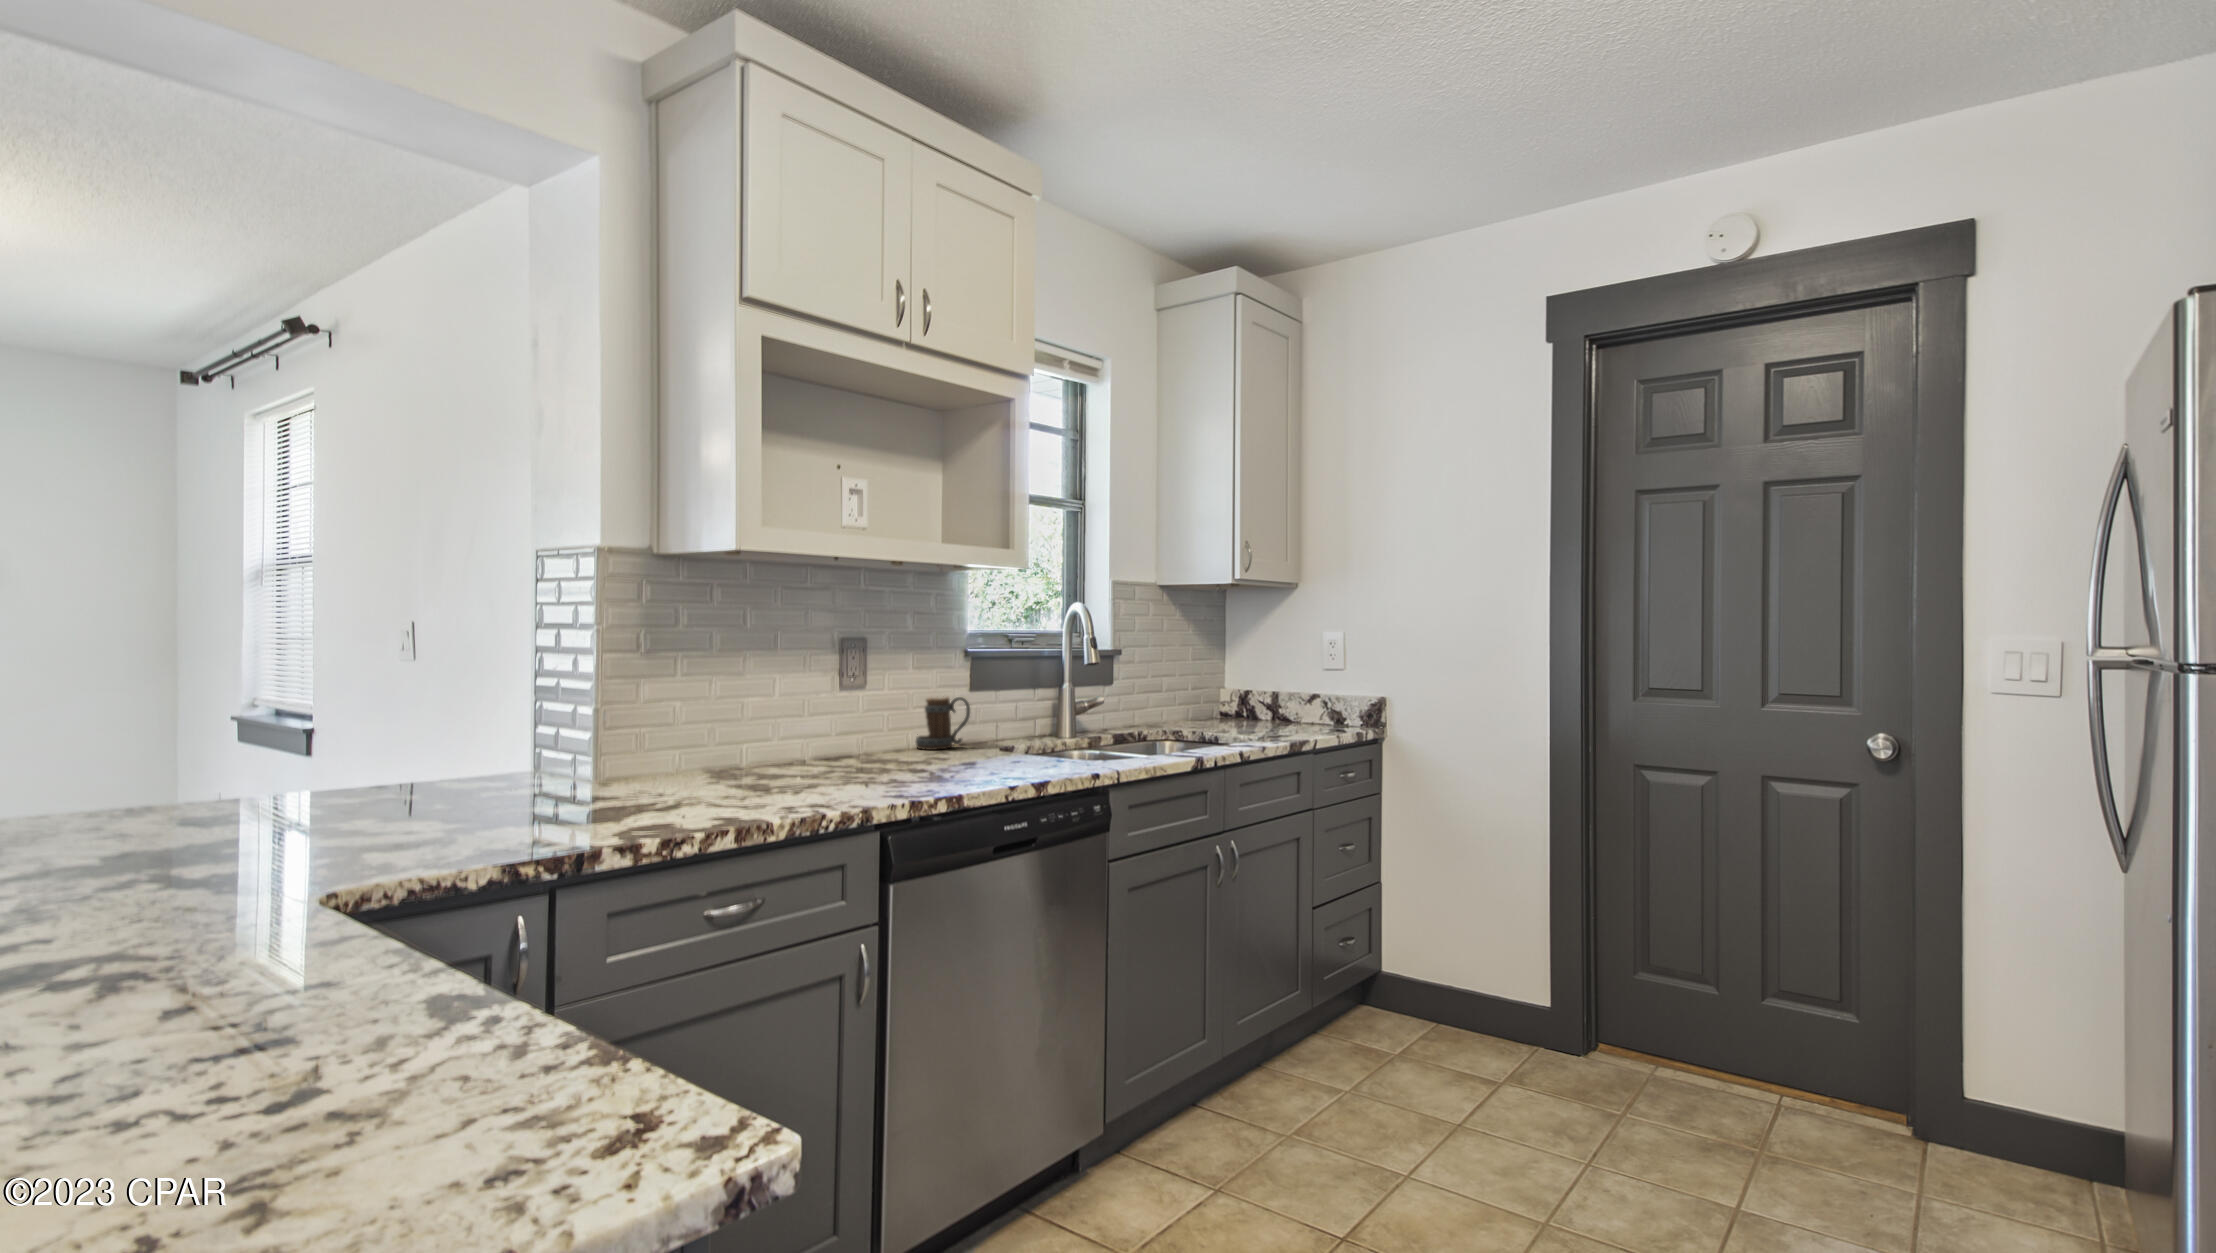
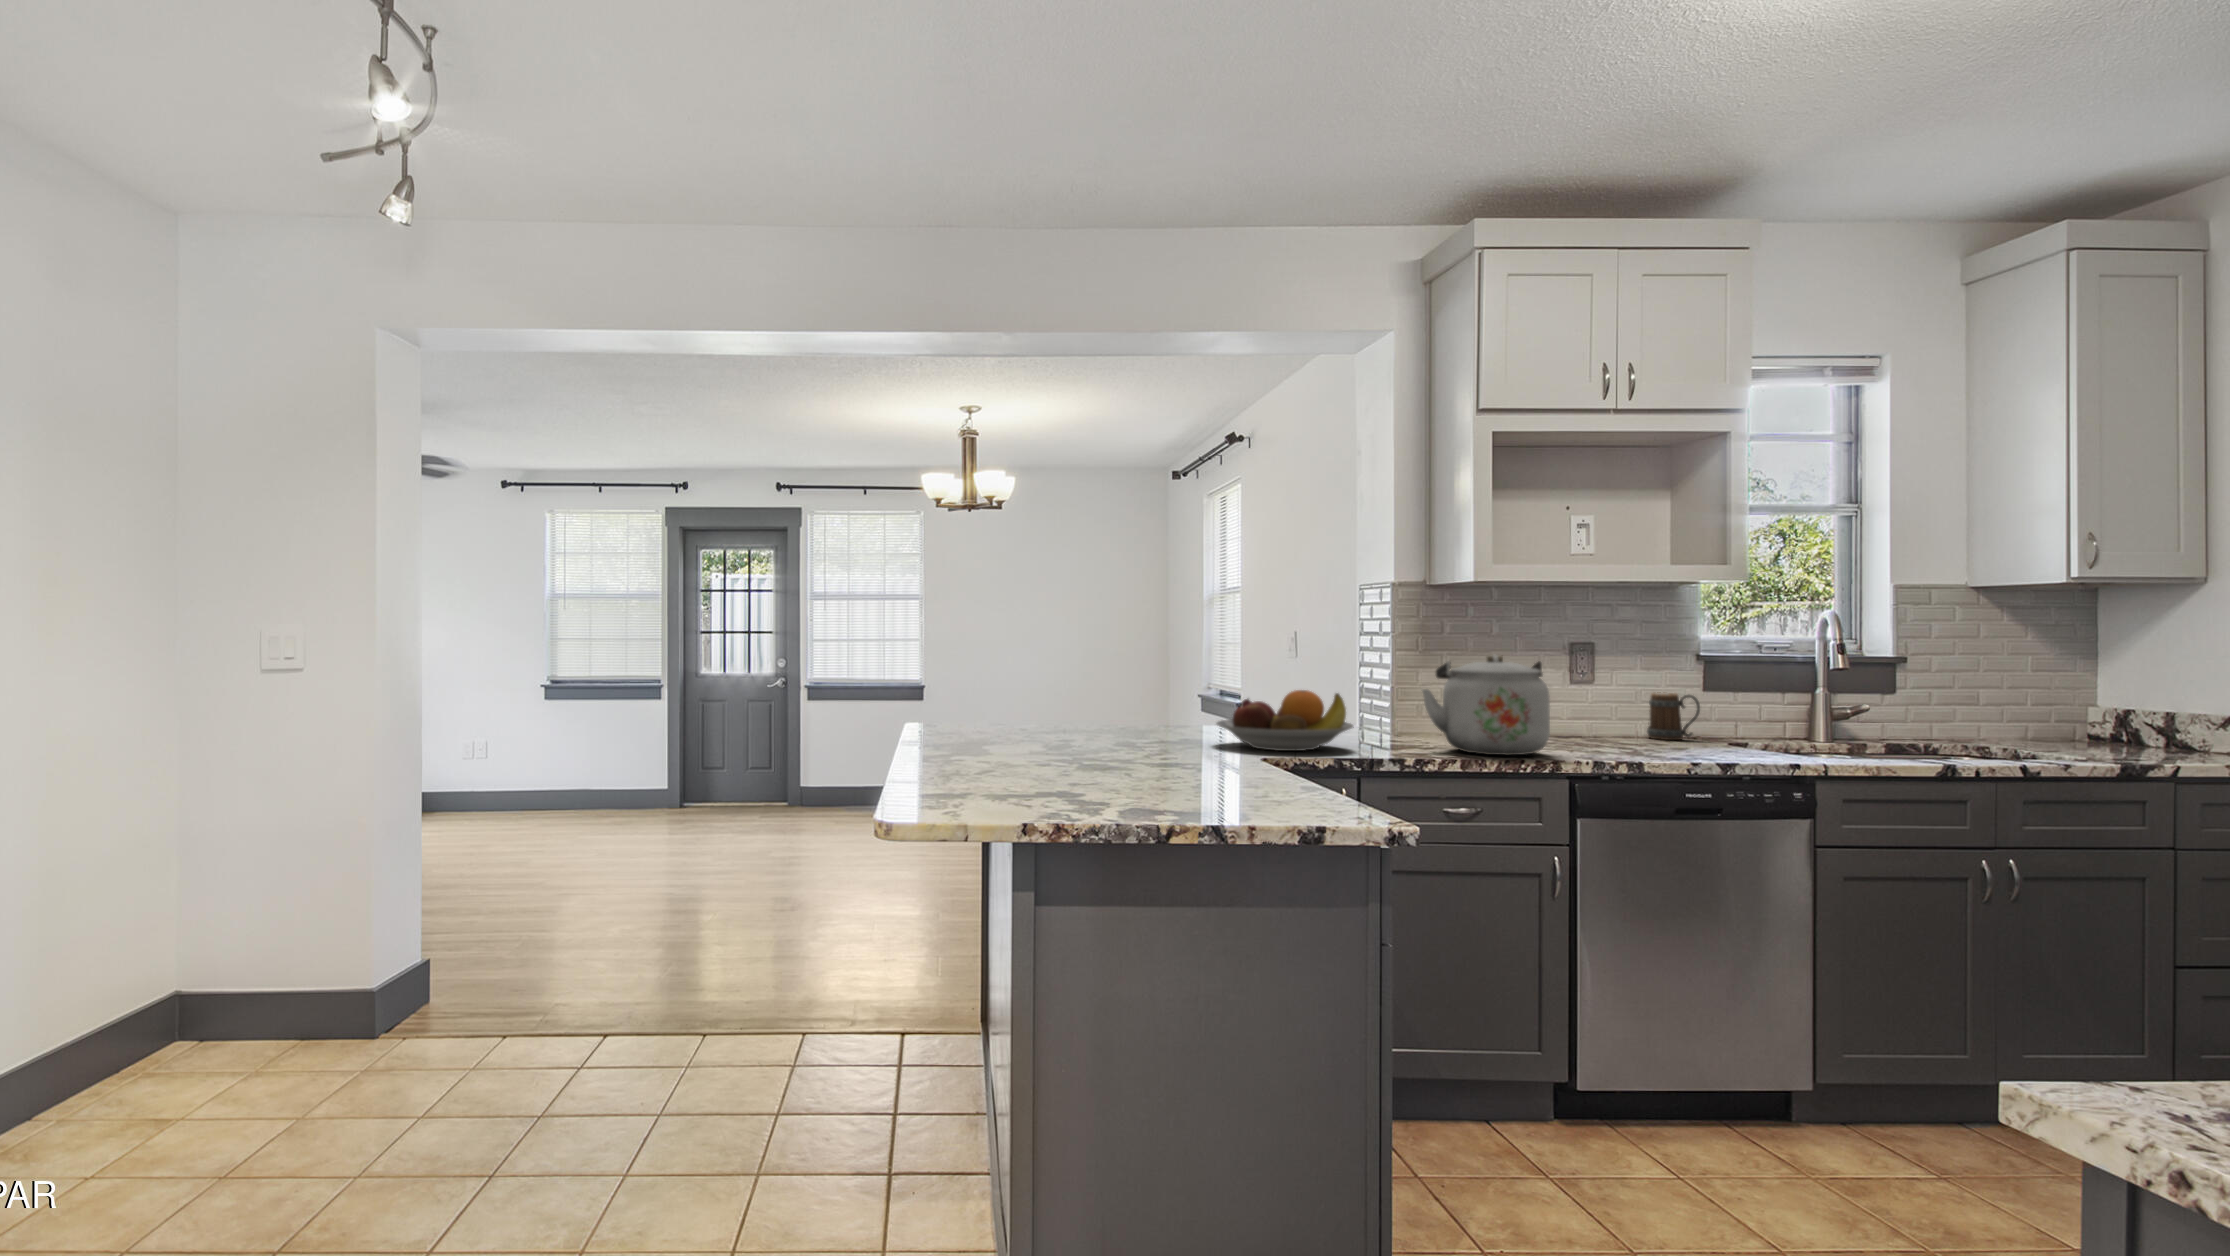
kettle: none [667,663,858,814] -> present [1422,655,1550,755]
fruit bowl: none [187,740,541,874] -> present [1217,690,1354,751]

